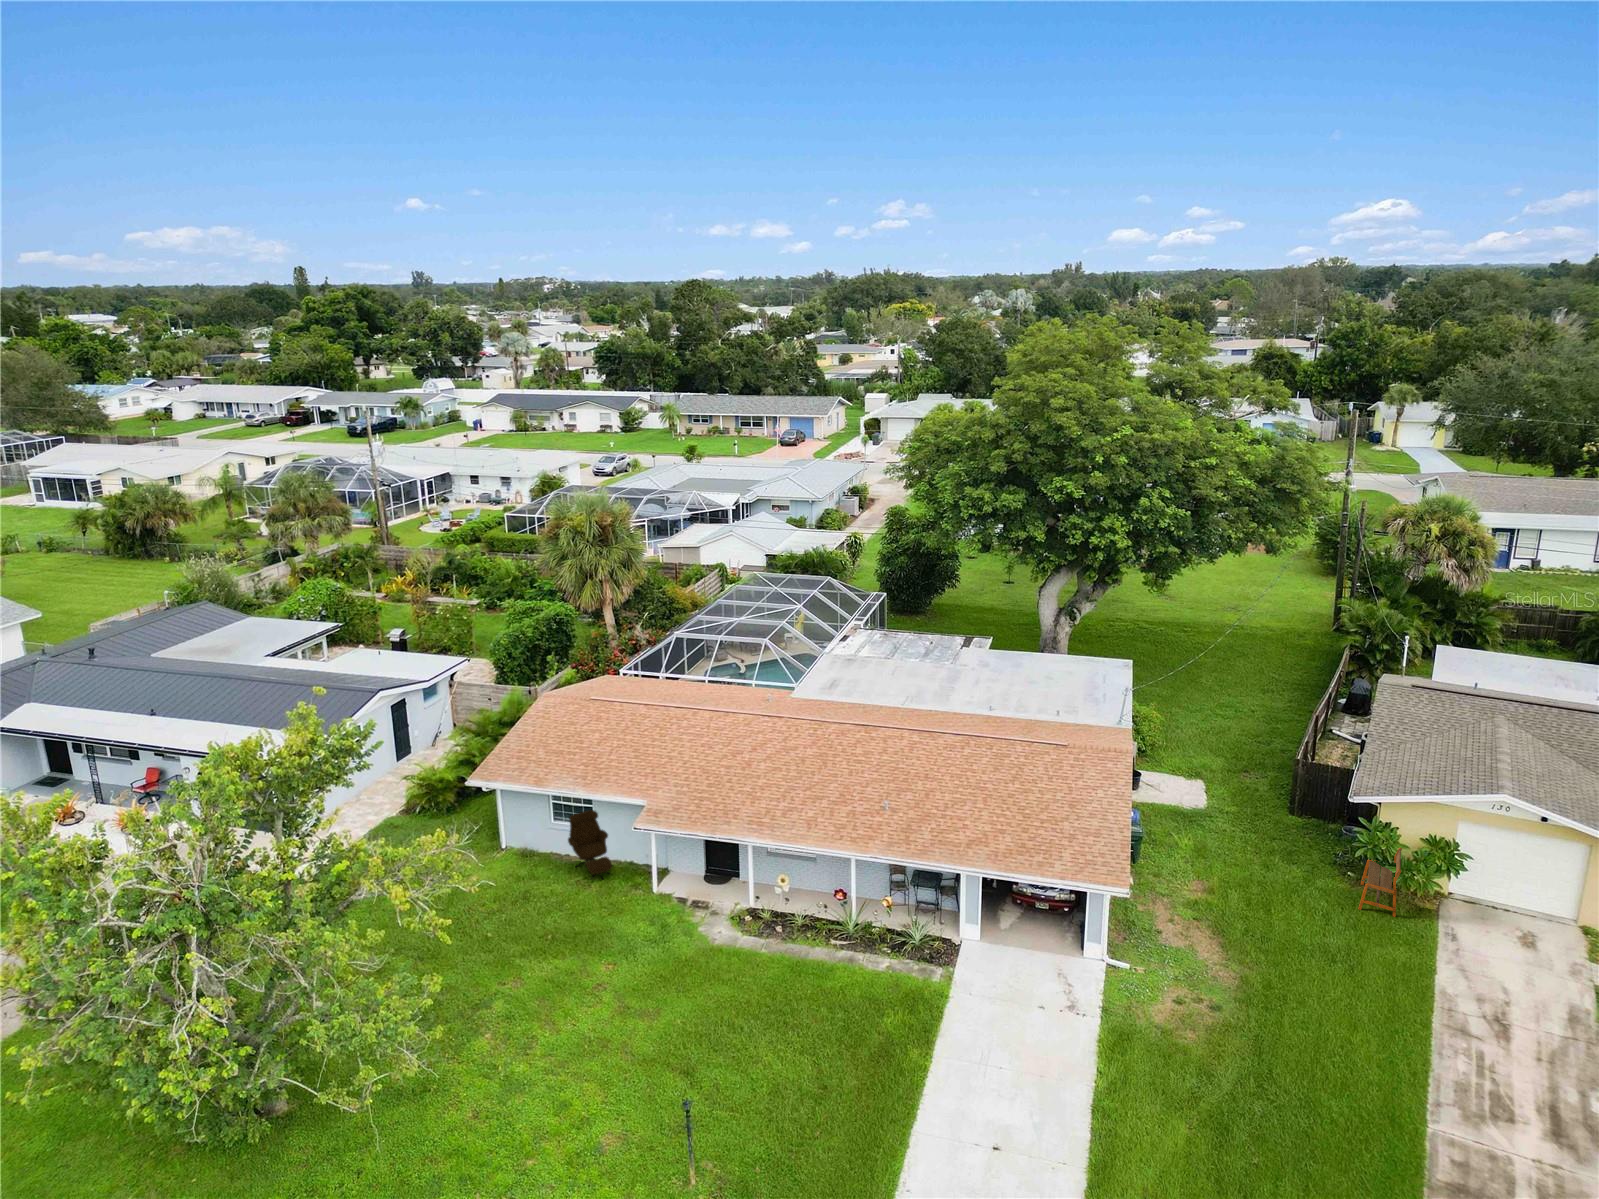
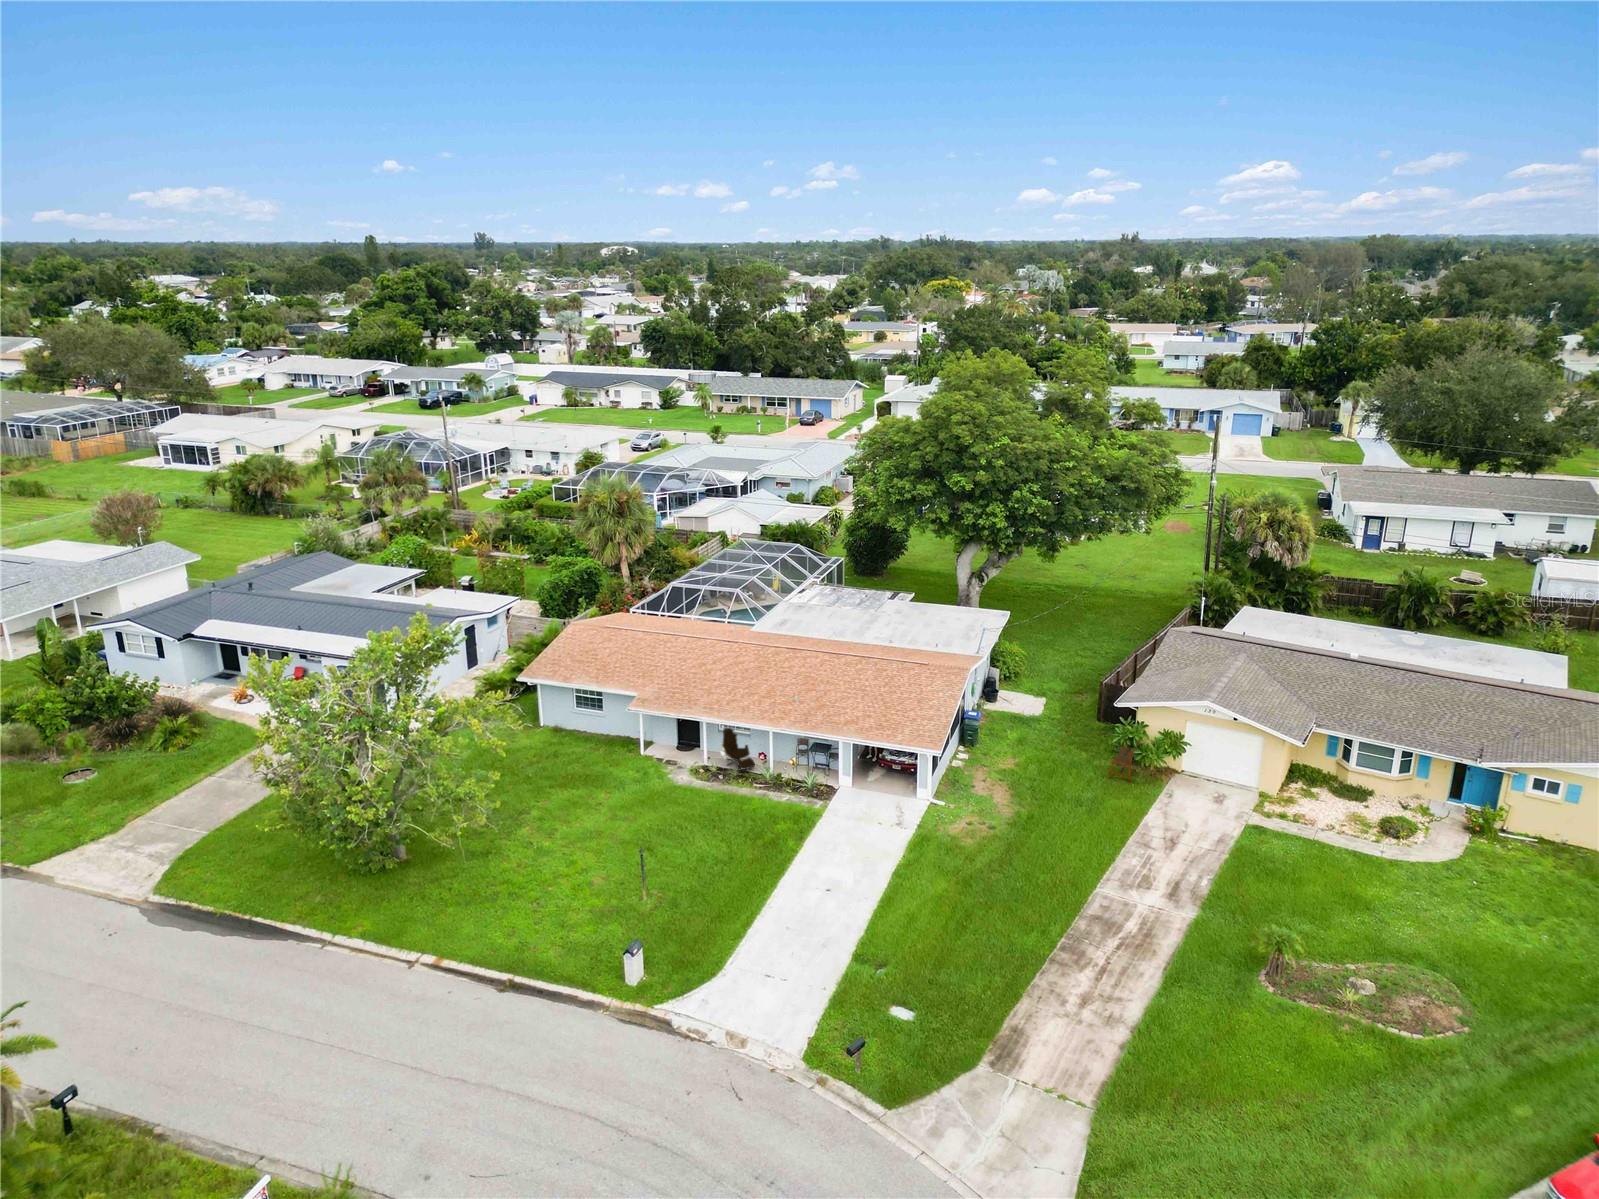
lounge chair: present [568,810,612,876] -> present [722,728,755,771]

